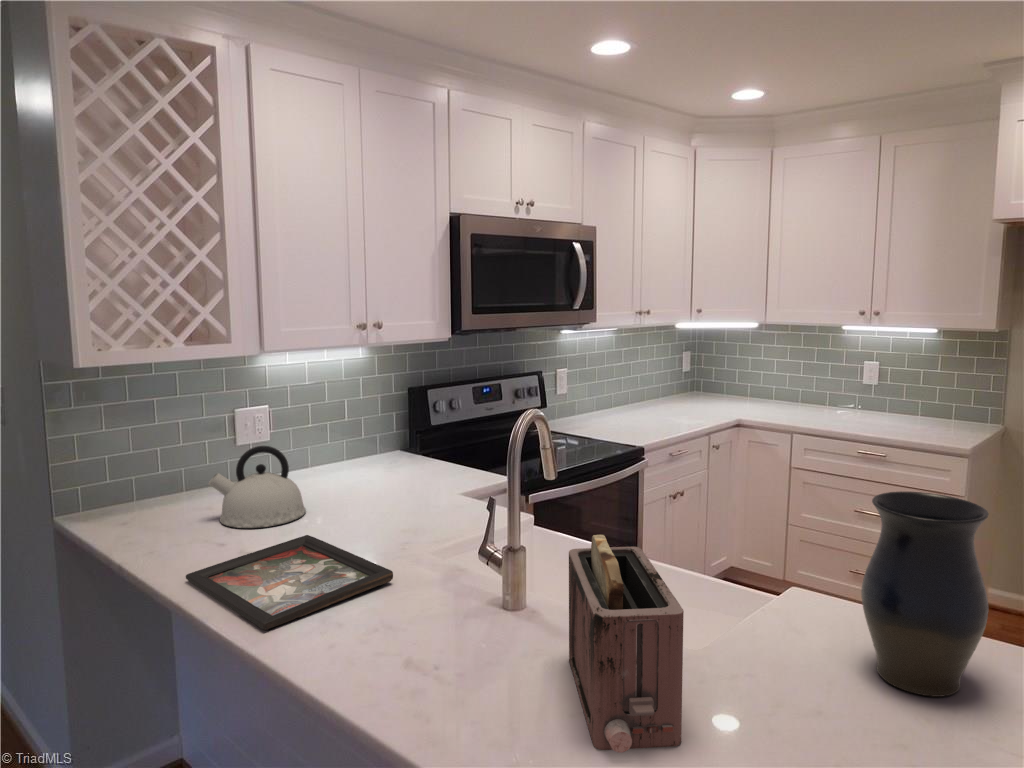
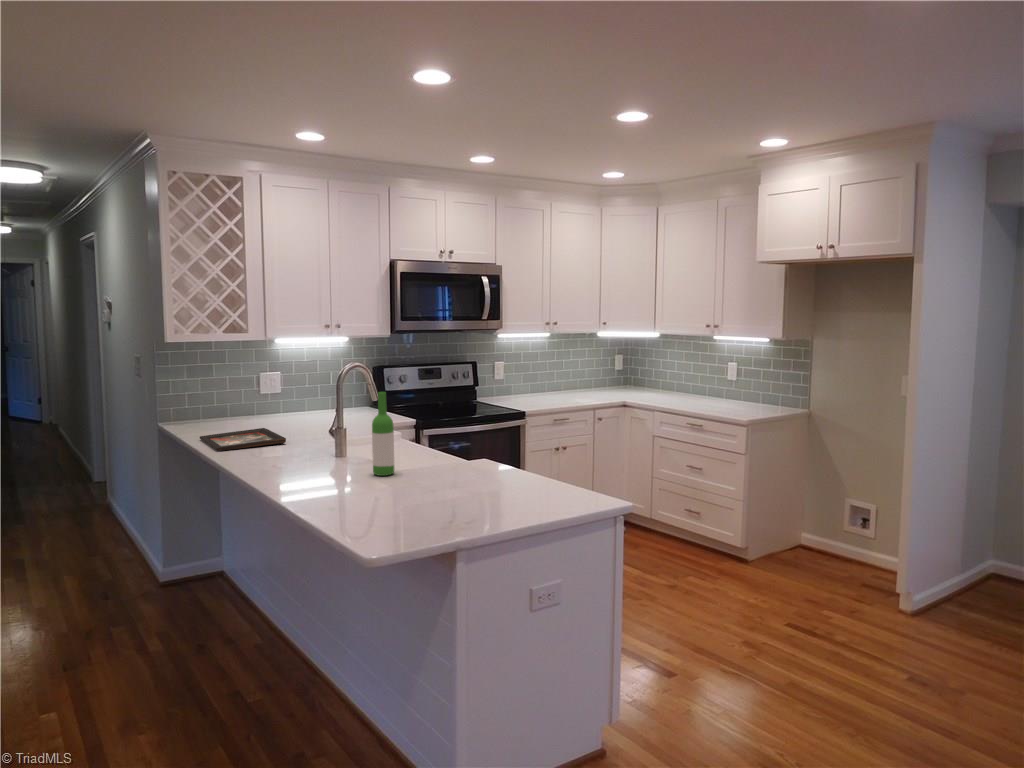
kettle: present [209,446,306,528] -> none [228,387,279,428]
vase: present [861,492,989,697] -> none [428,394,475,475]
wine bottle: none [760,507,821,720] -> present [372,392,394,476]
toaster: present [569,535,684,753] -> none [297,405,353,477]

